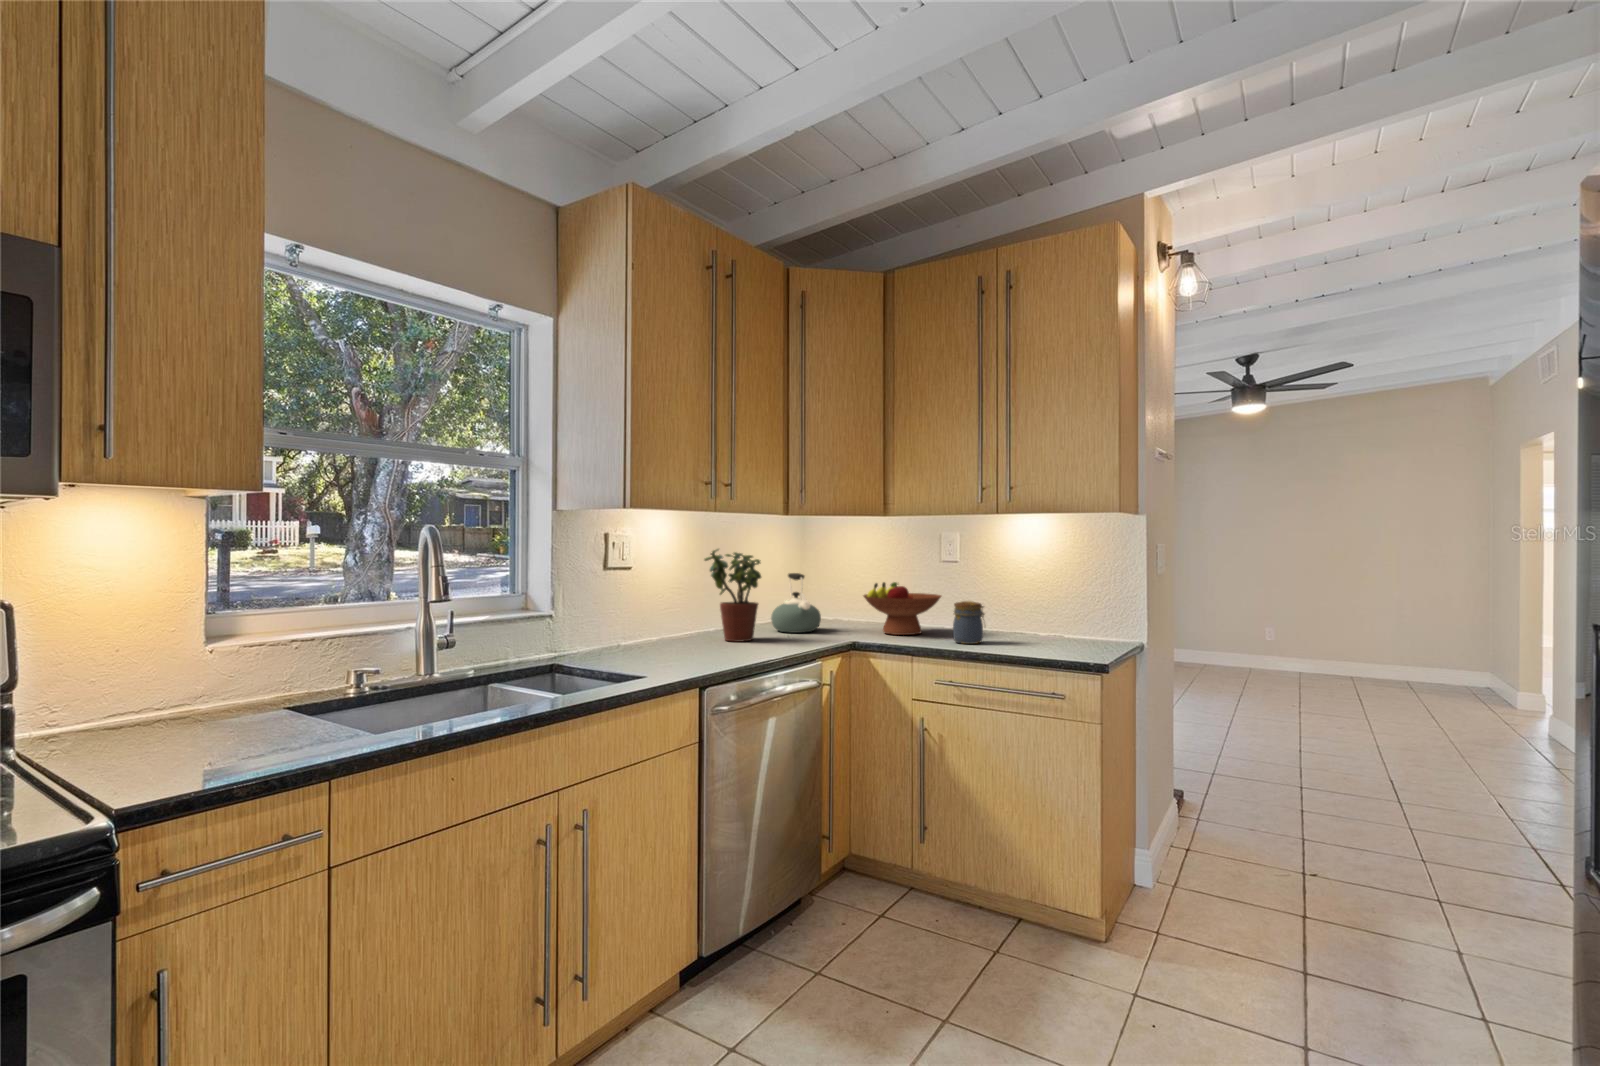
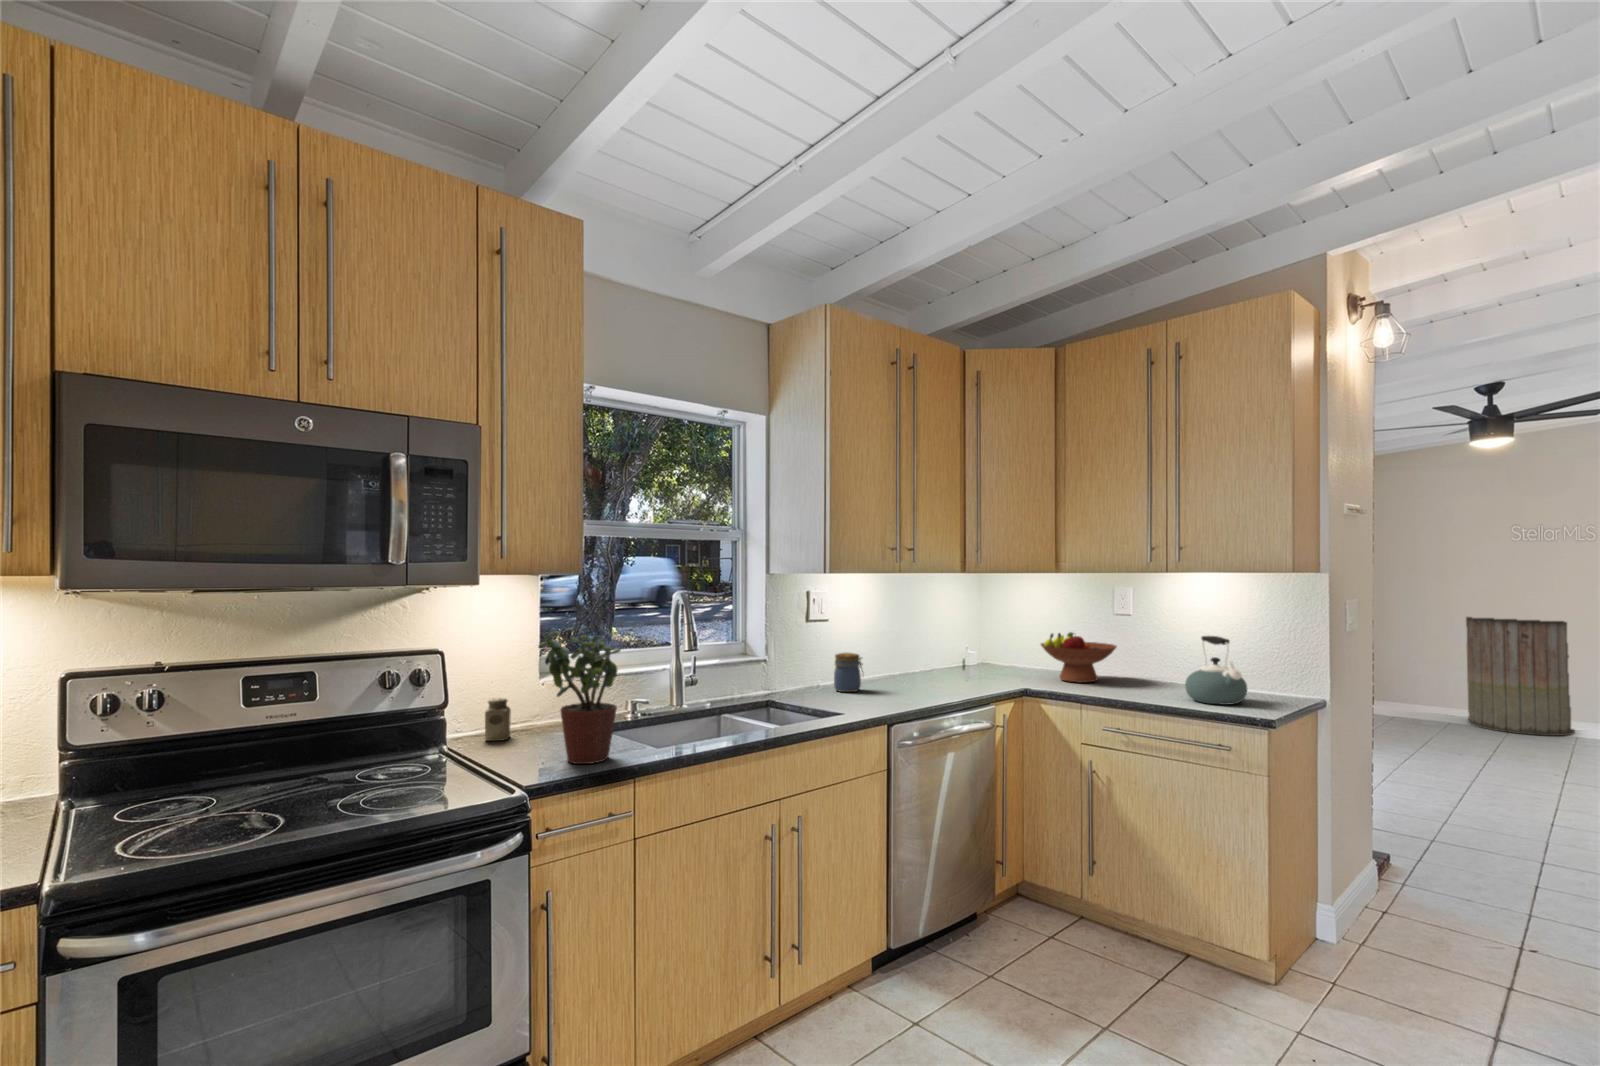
potted plant: present [705,549,761,642] -> present [539,632,620,764]
kettle: present [771,573,821,633] -> present [1185,636,1247,705]
trash can: none [1201,576,1282,677] -> present [1466,616,1575,736]
jar: present [953,601,985,644] -> present [834,653,863,692]
salt shaker: none [101,670,150,735] -> present [485,698,511,741]

